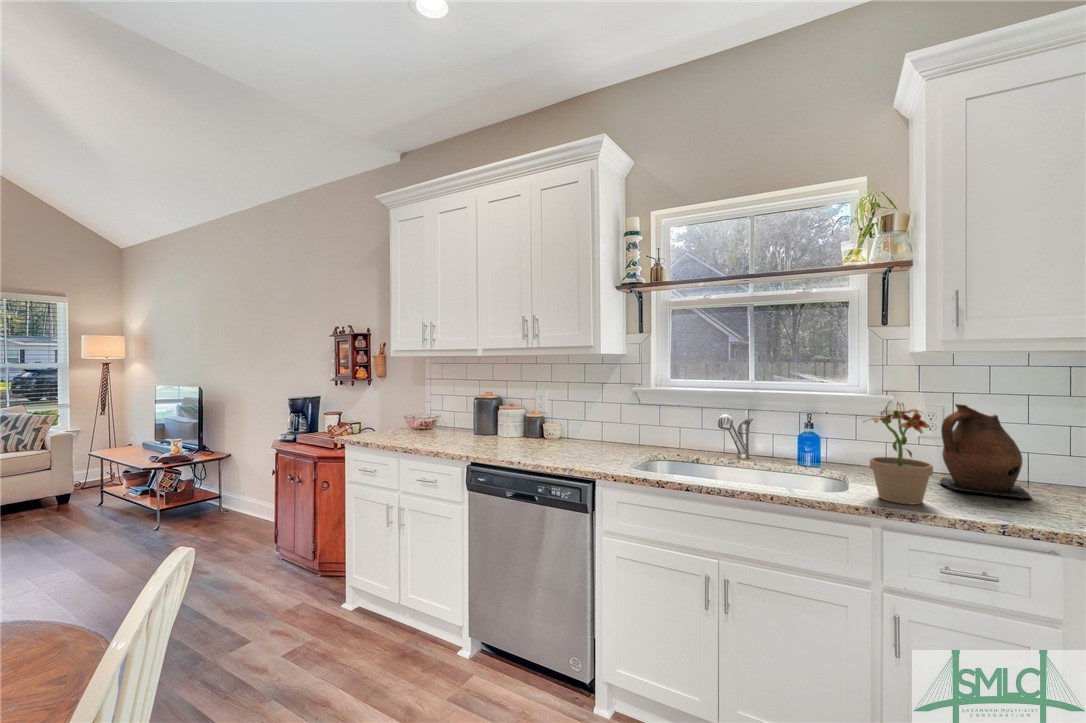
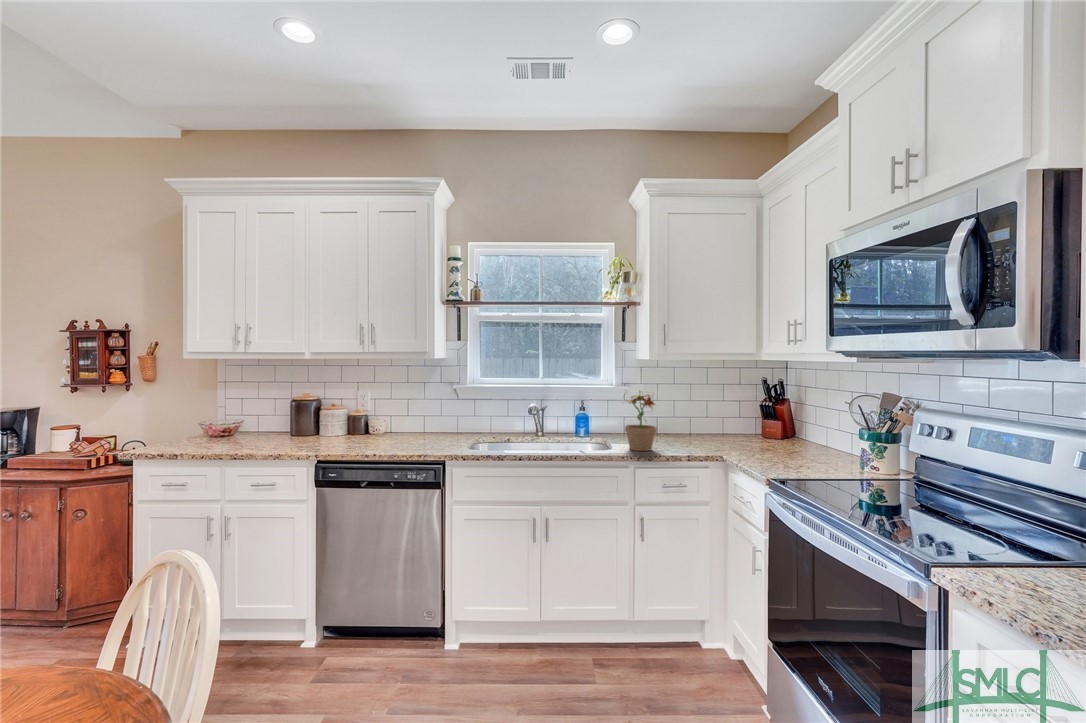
ceramic pitcher: present [940,404,1032,499] -> none [652,391,697,443]

